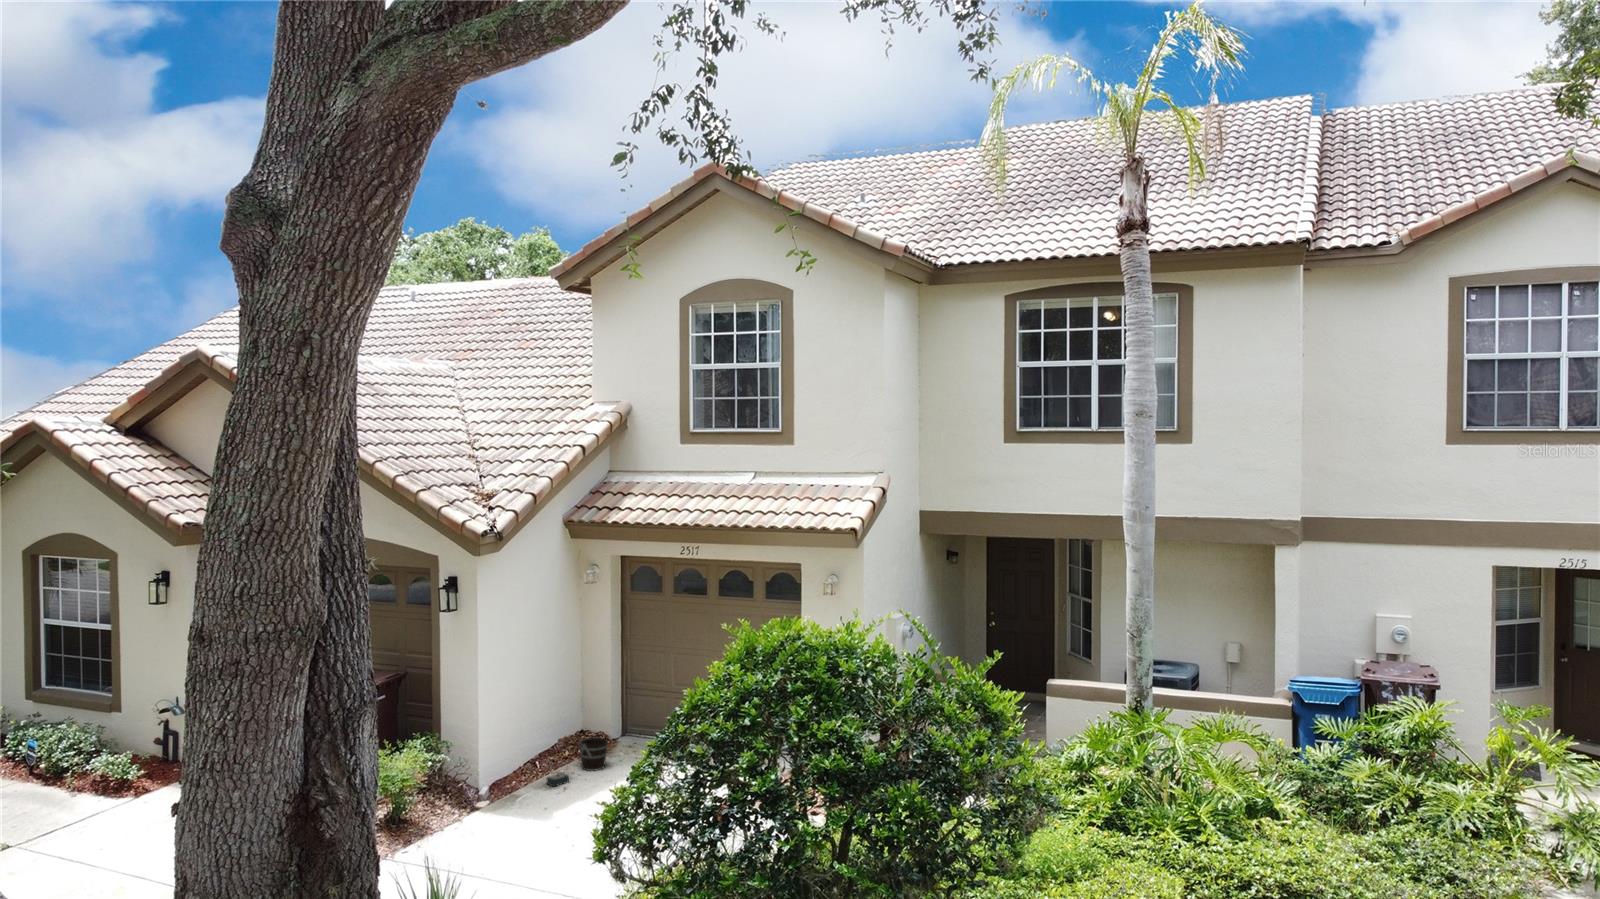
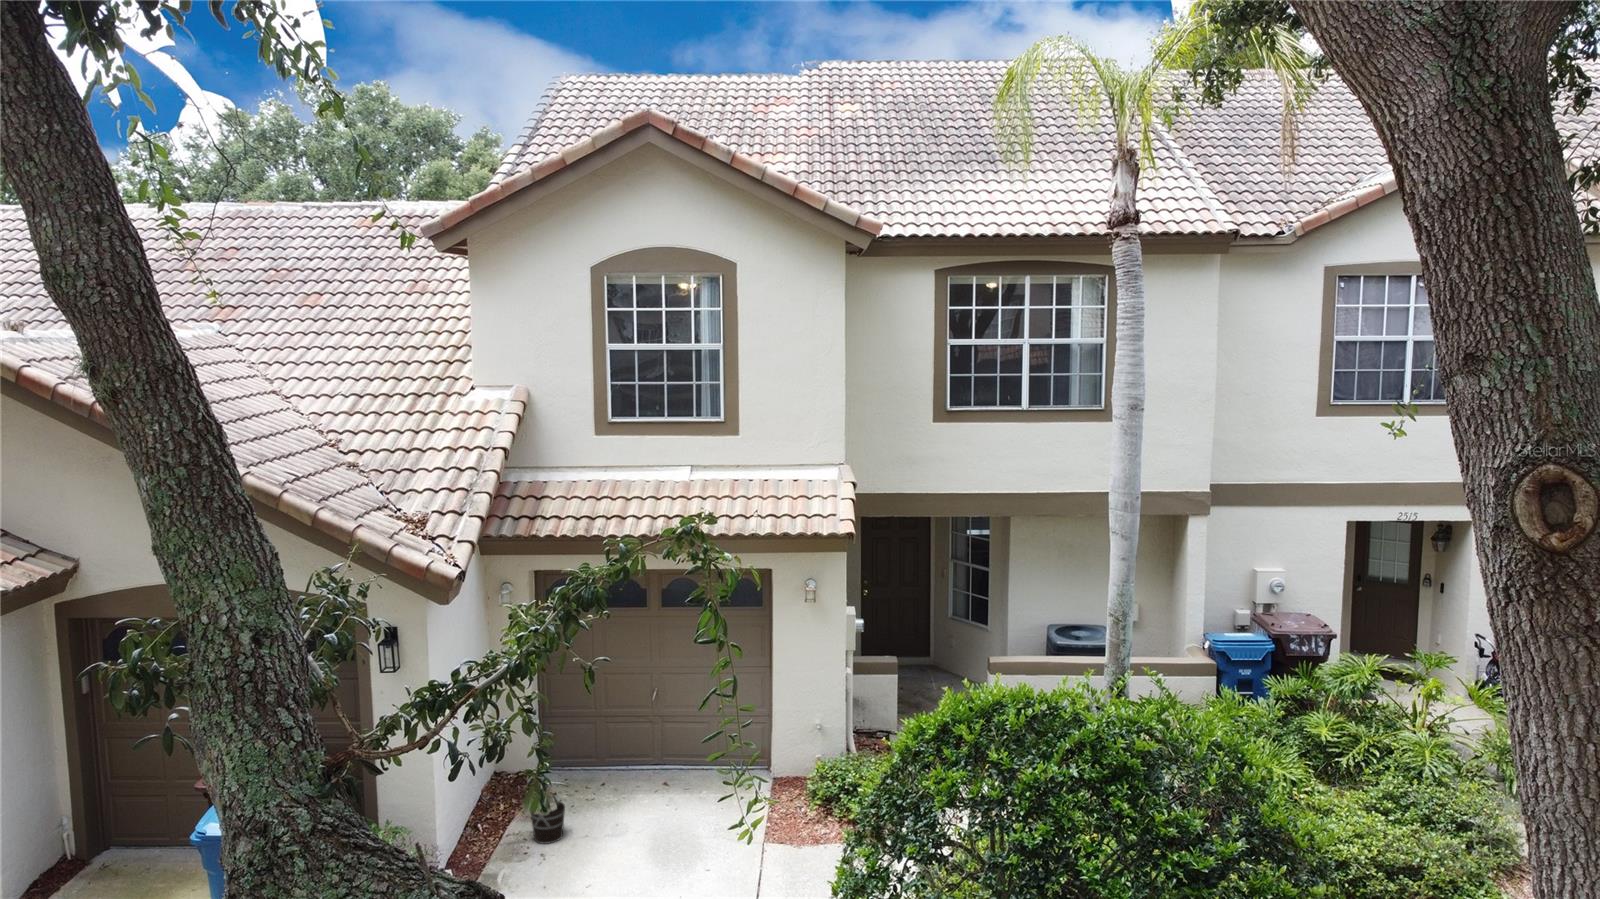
decorative plant: present [542,761,569,786] -> none [500,840,534,877]

